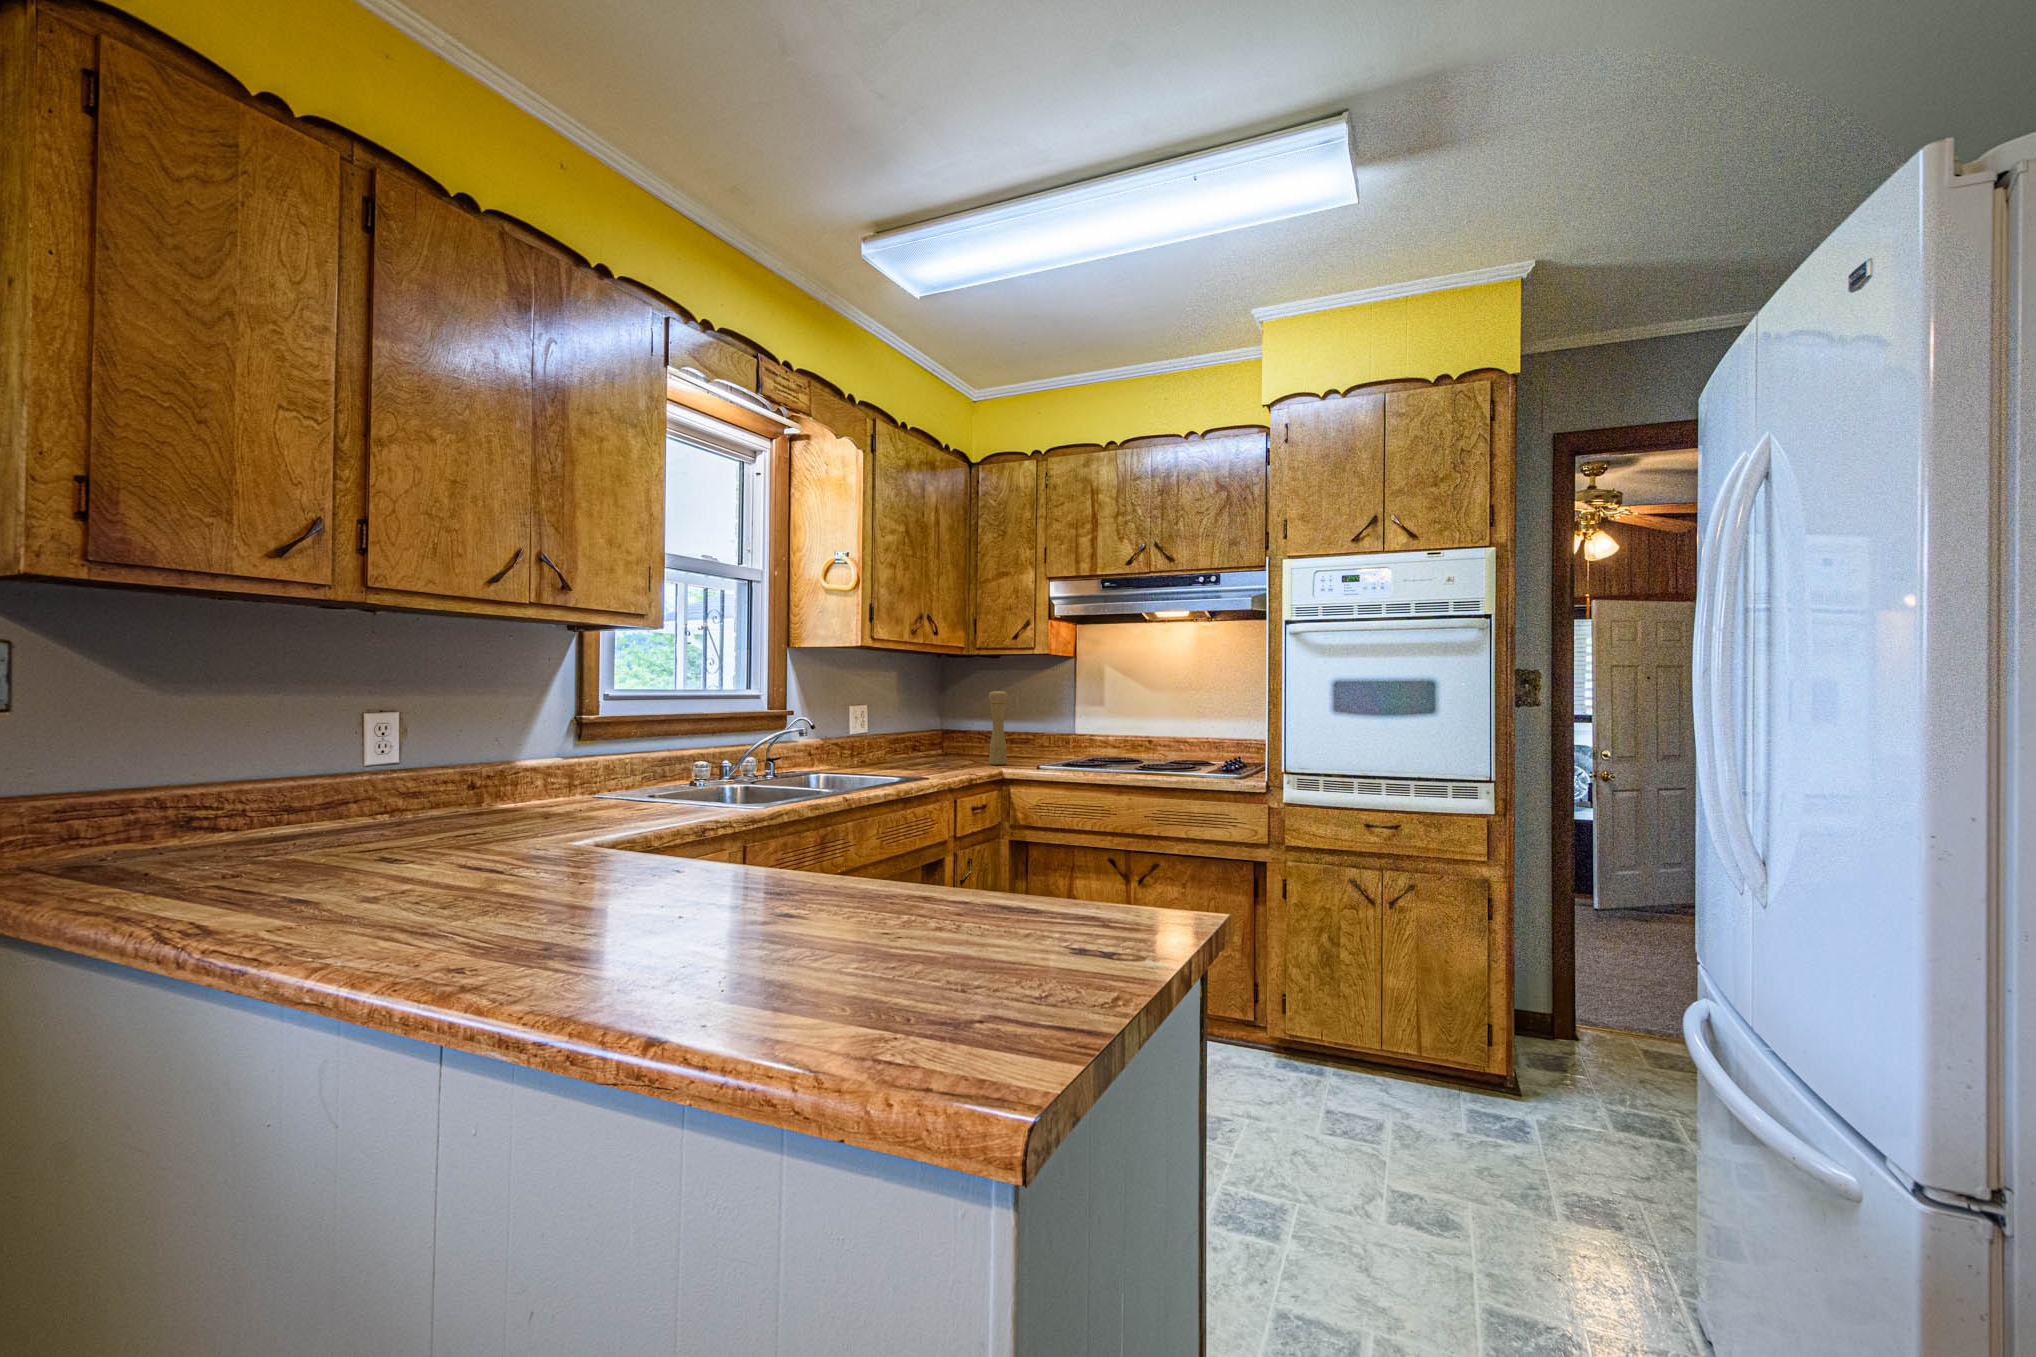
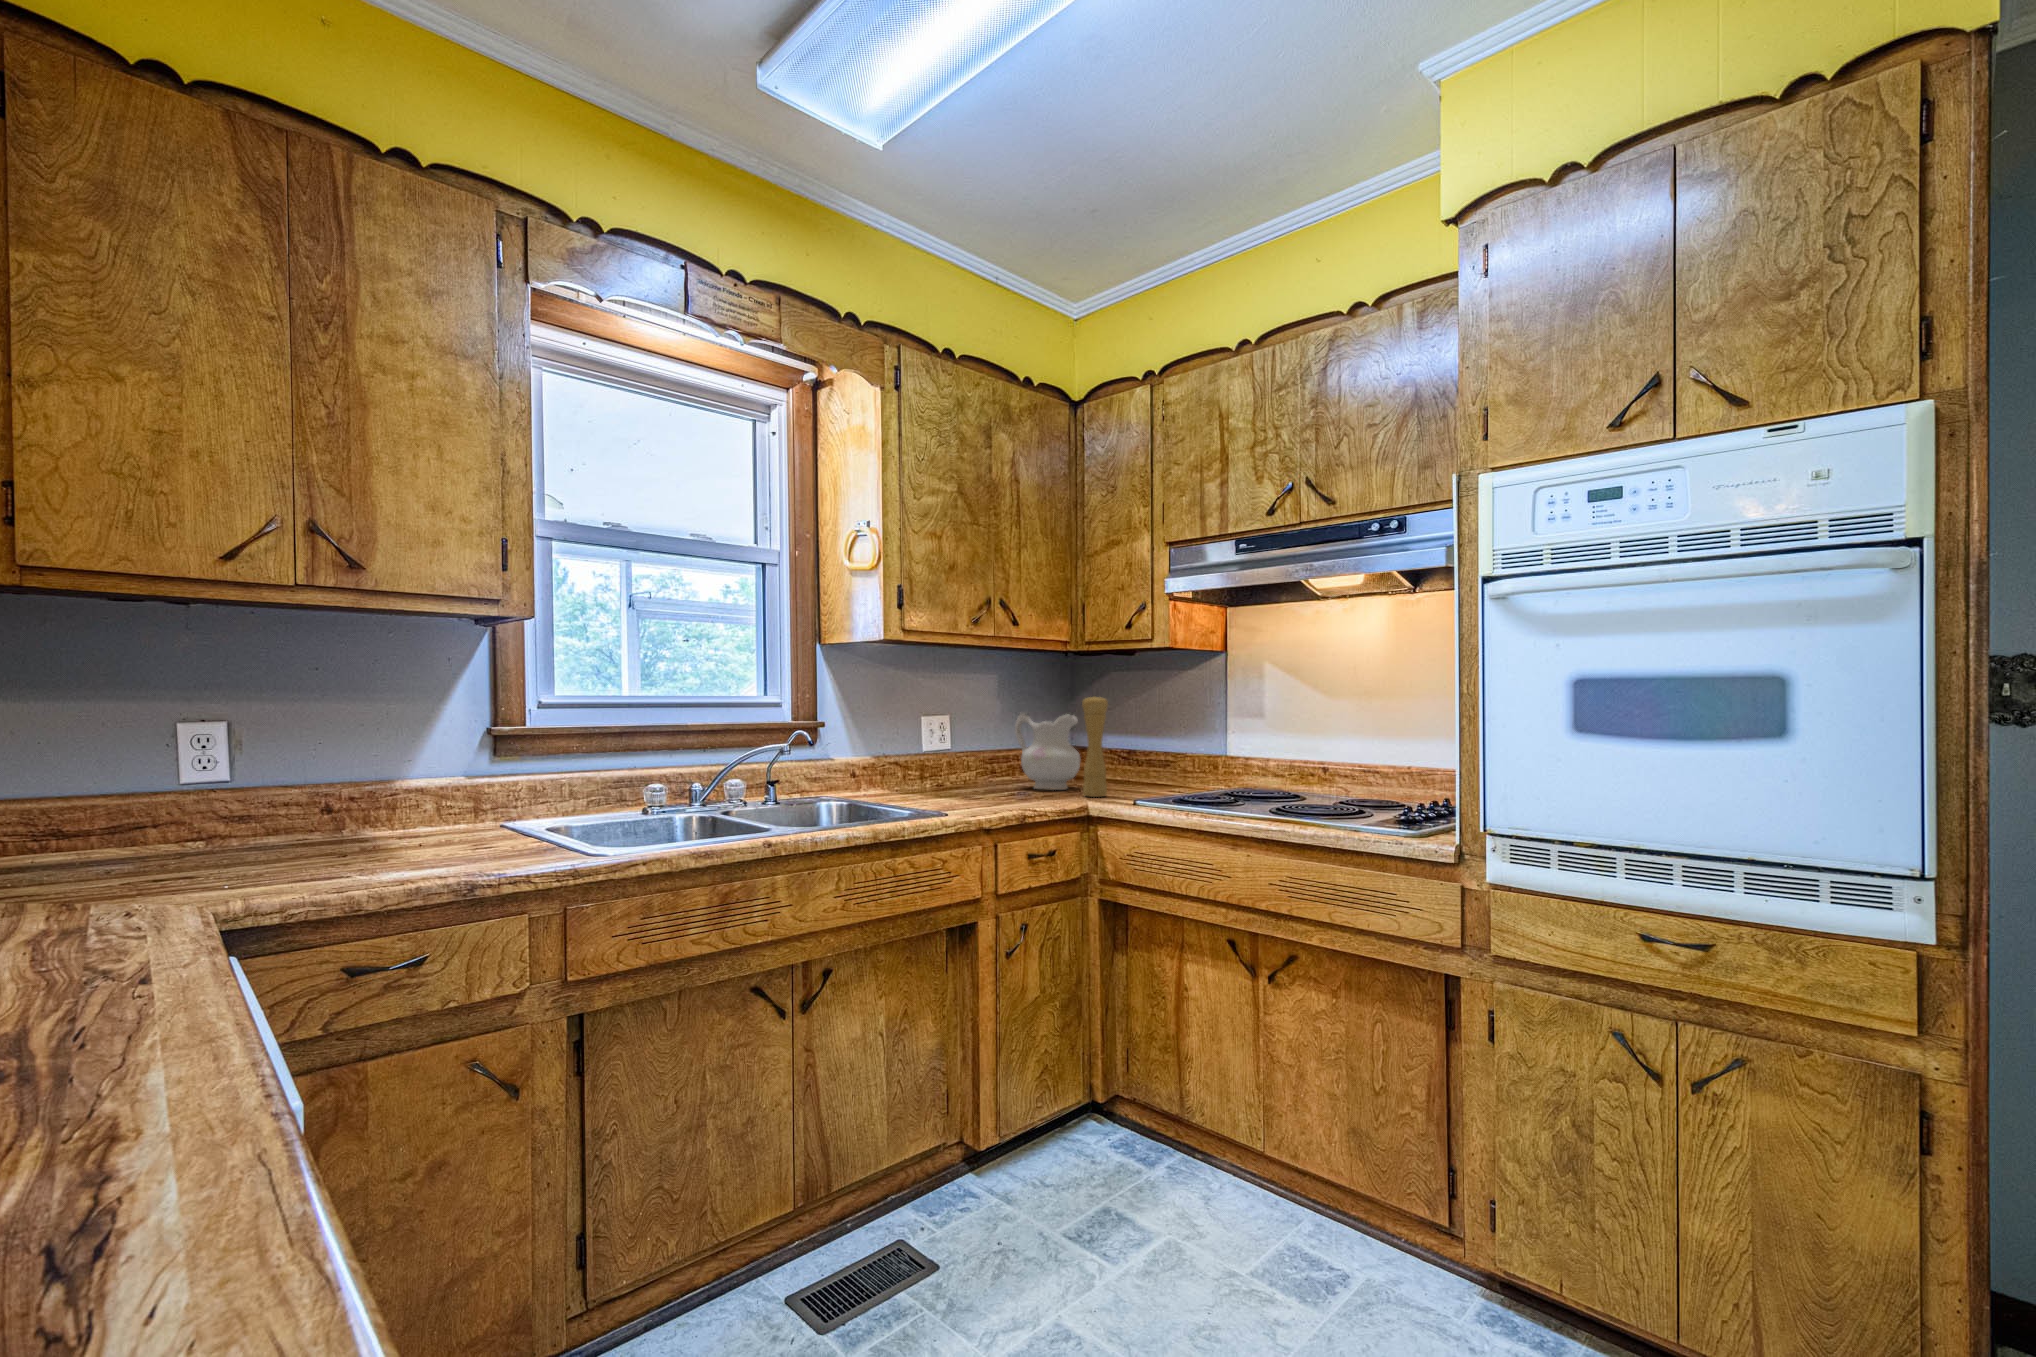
ceramic pitcher: none [925,702,976,761] -> present [1015,712,1080,790]

